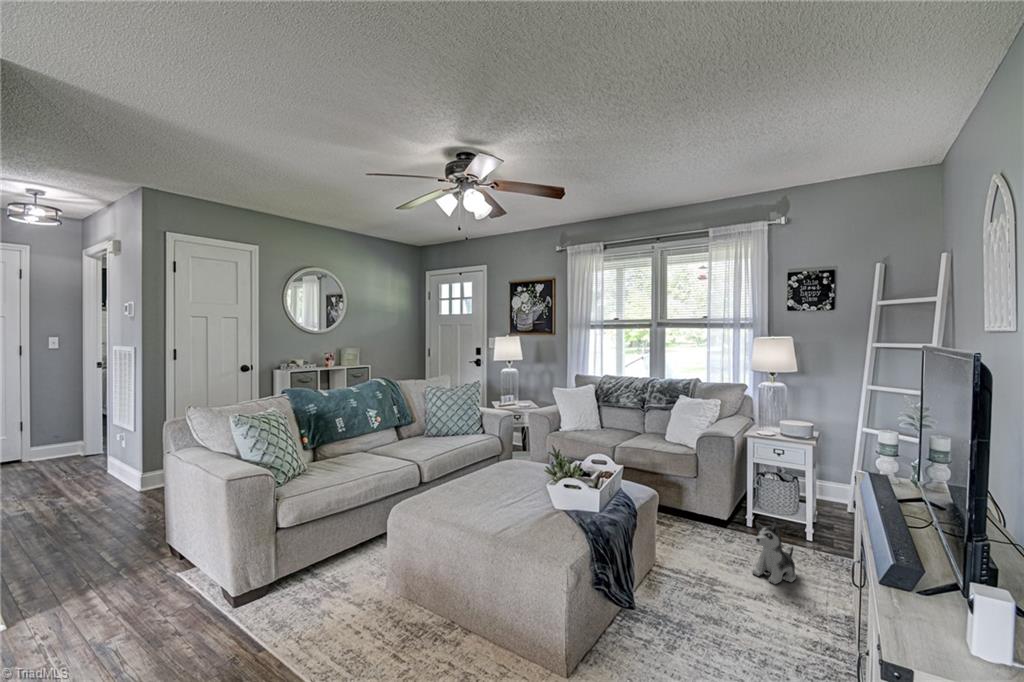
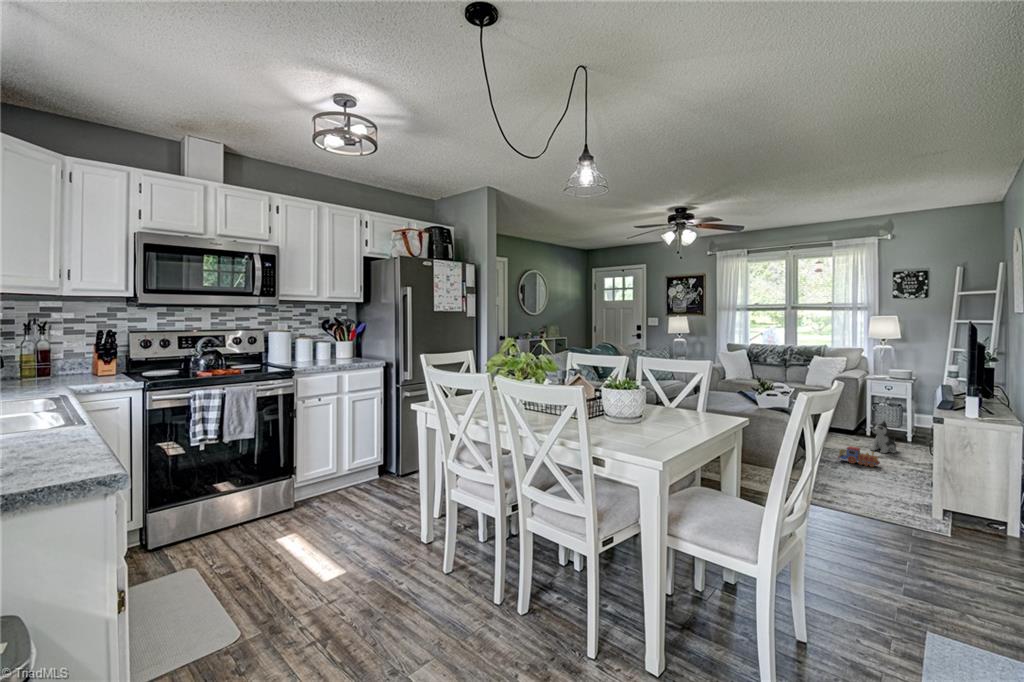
toy train: none [690,589,766,643] -> present [838,446,880,467]

